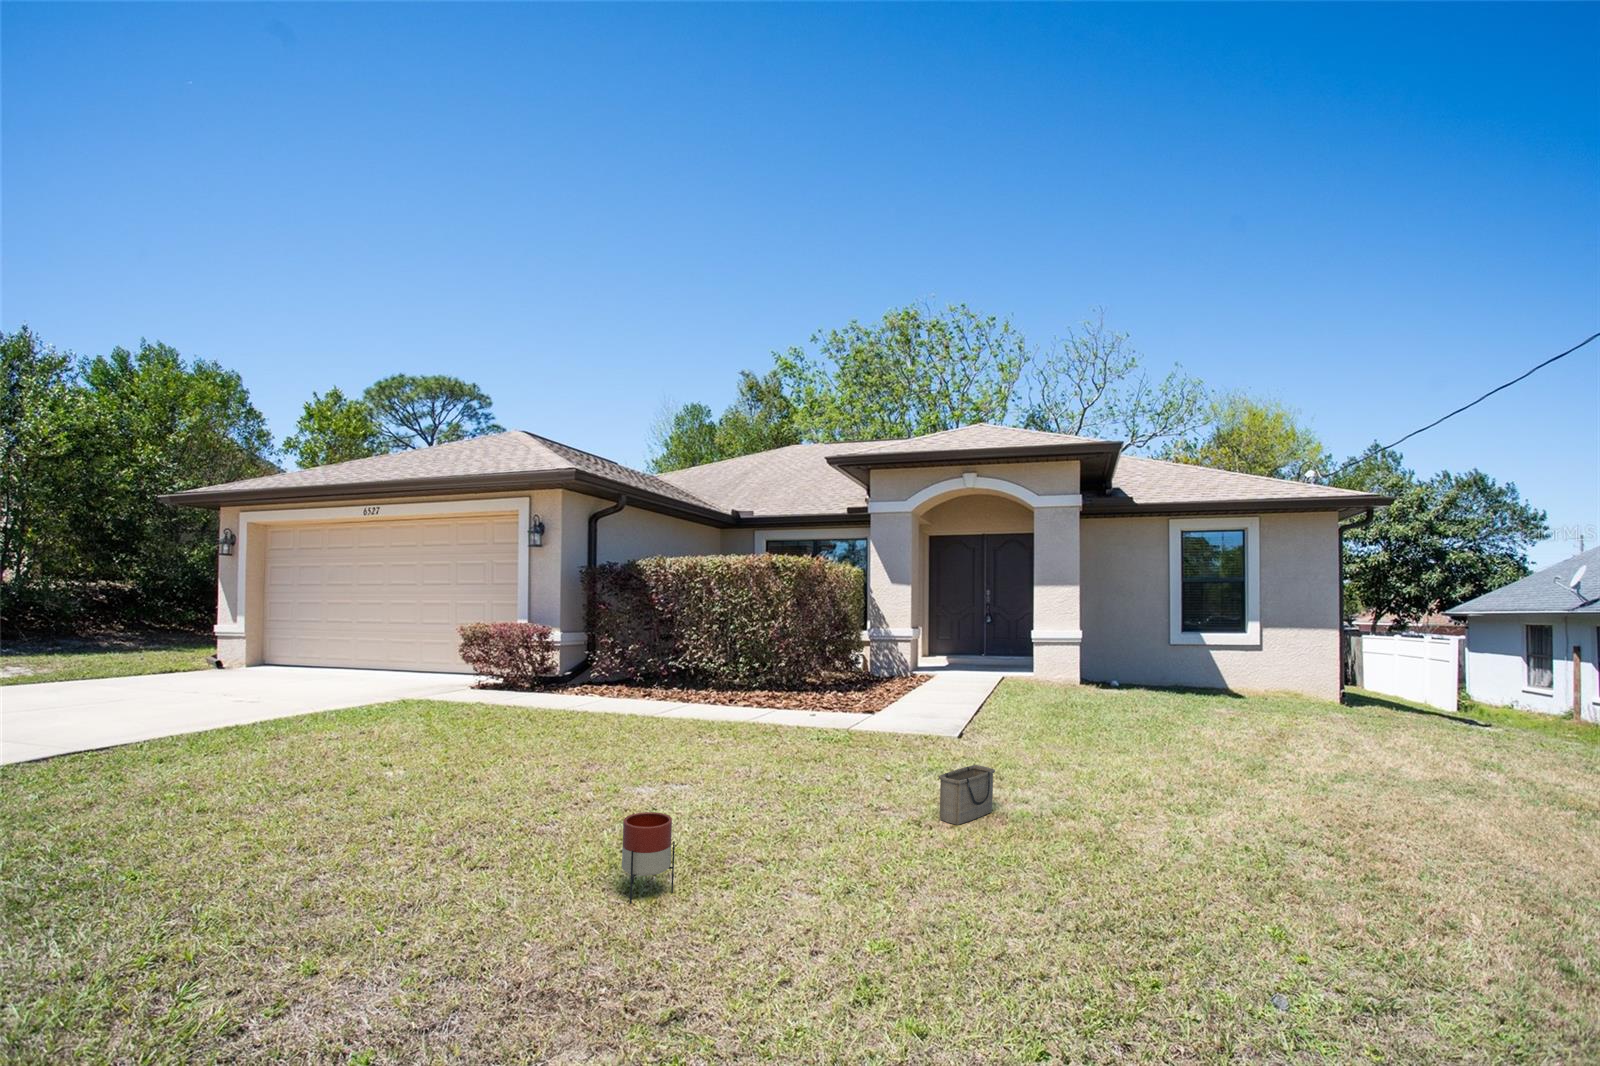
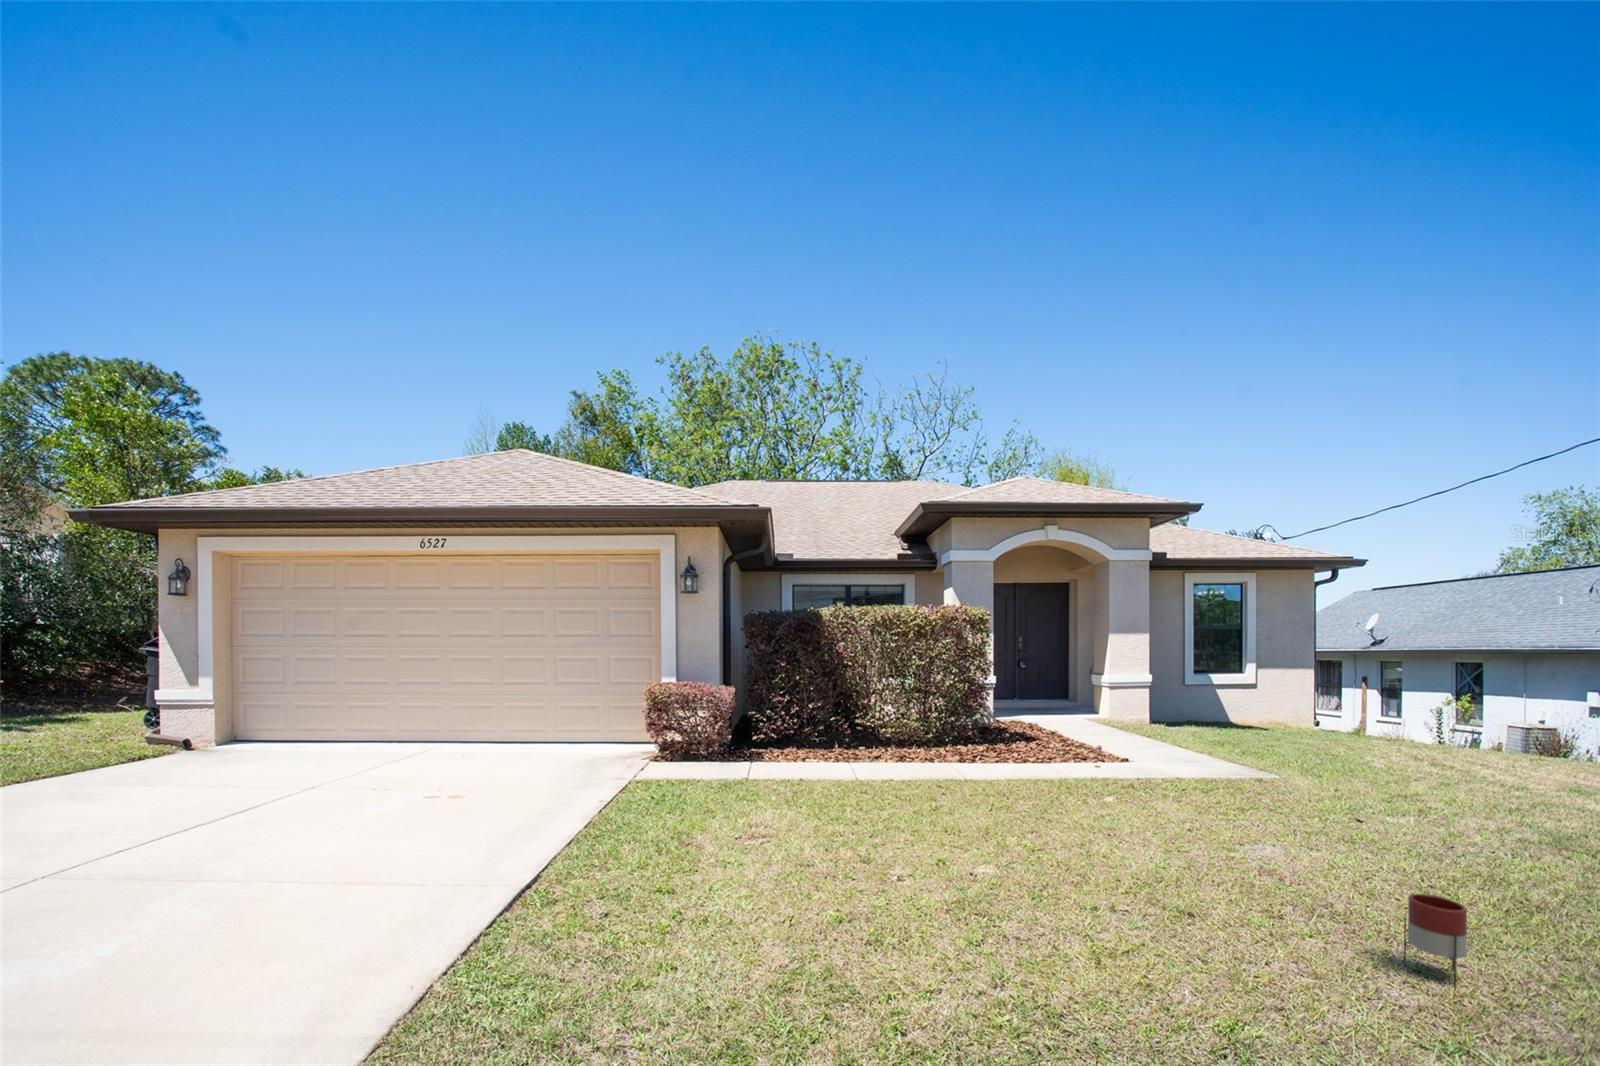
basket: present [939,765,995,825] -> none [1416,819,1457,876]

